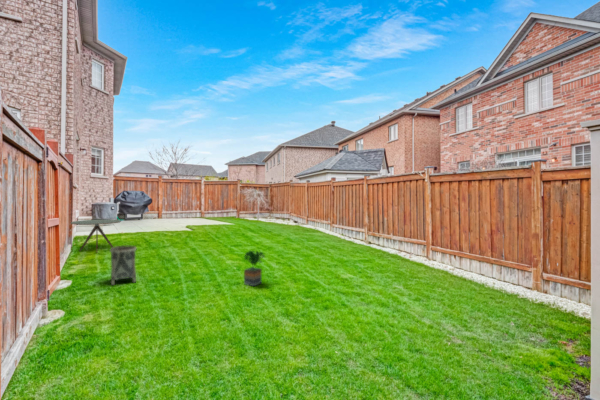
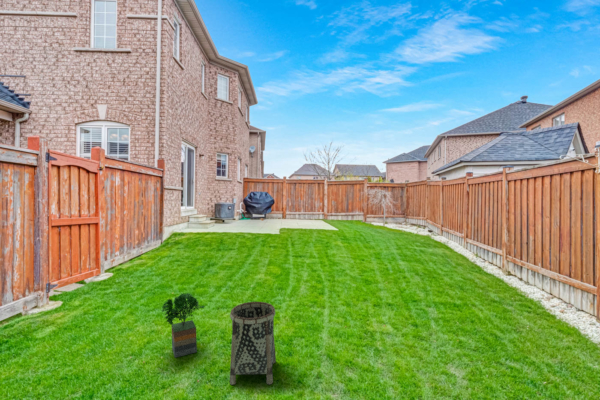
round table: present [71,219,121,251] -> none [124,225,173,260]
basket: present [110,245,136,285] -> present [230,302,276,385]

